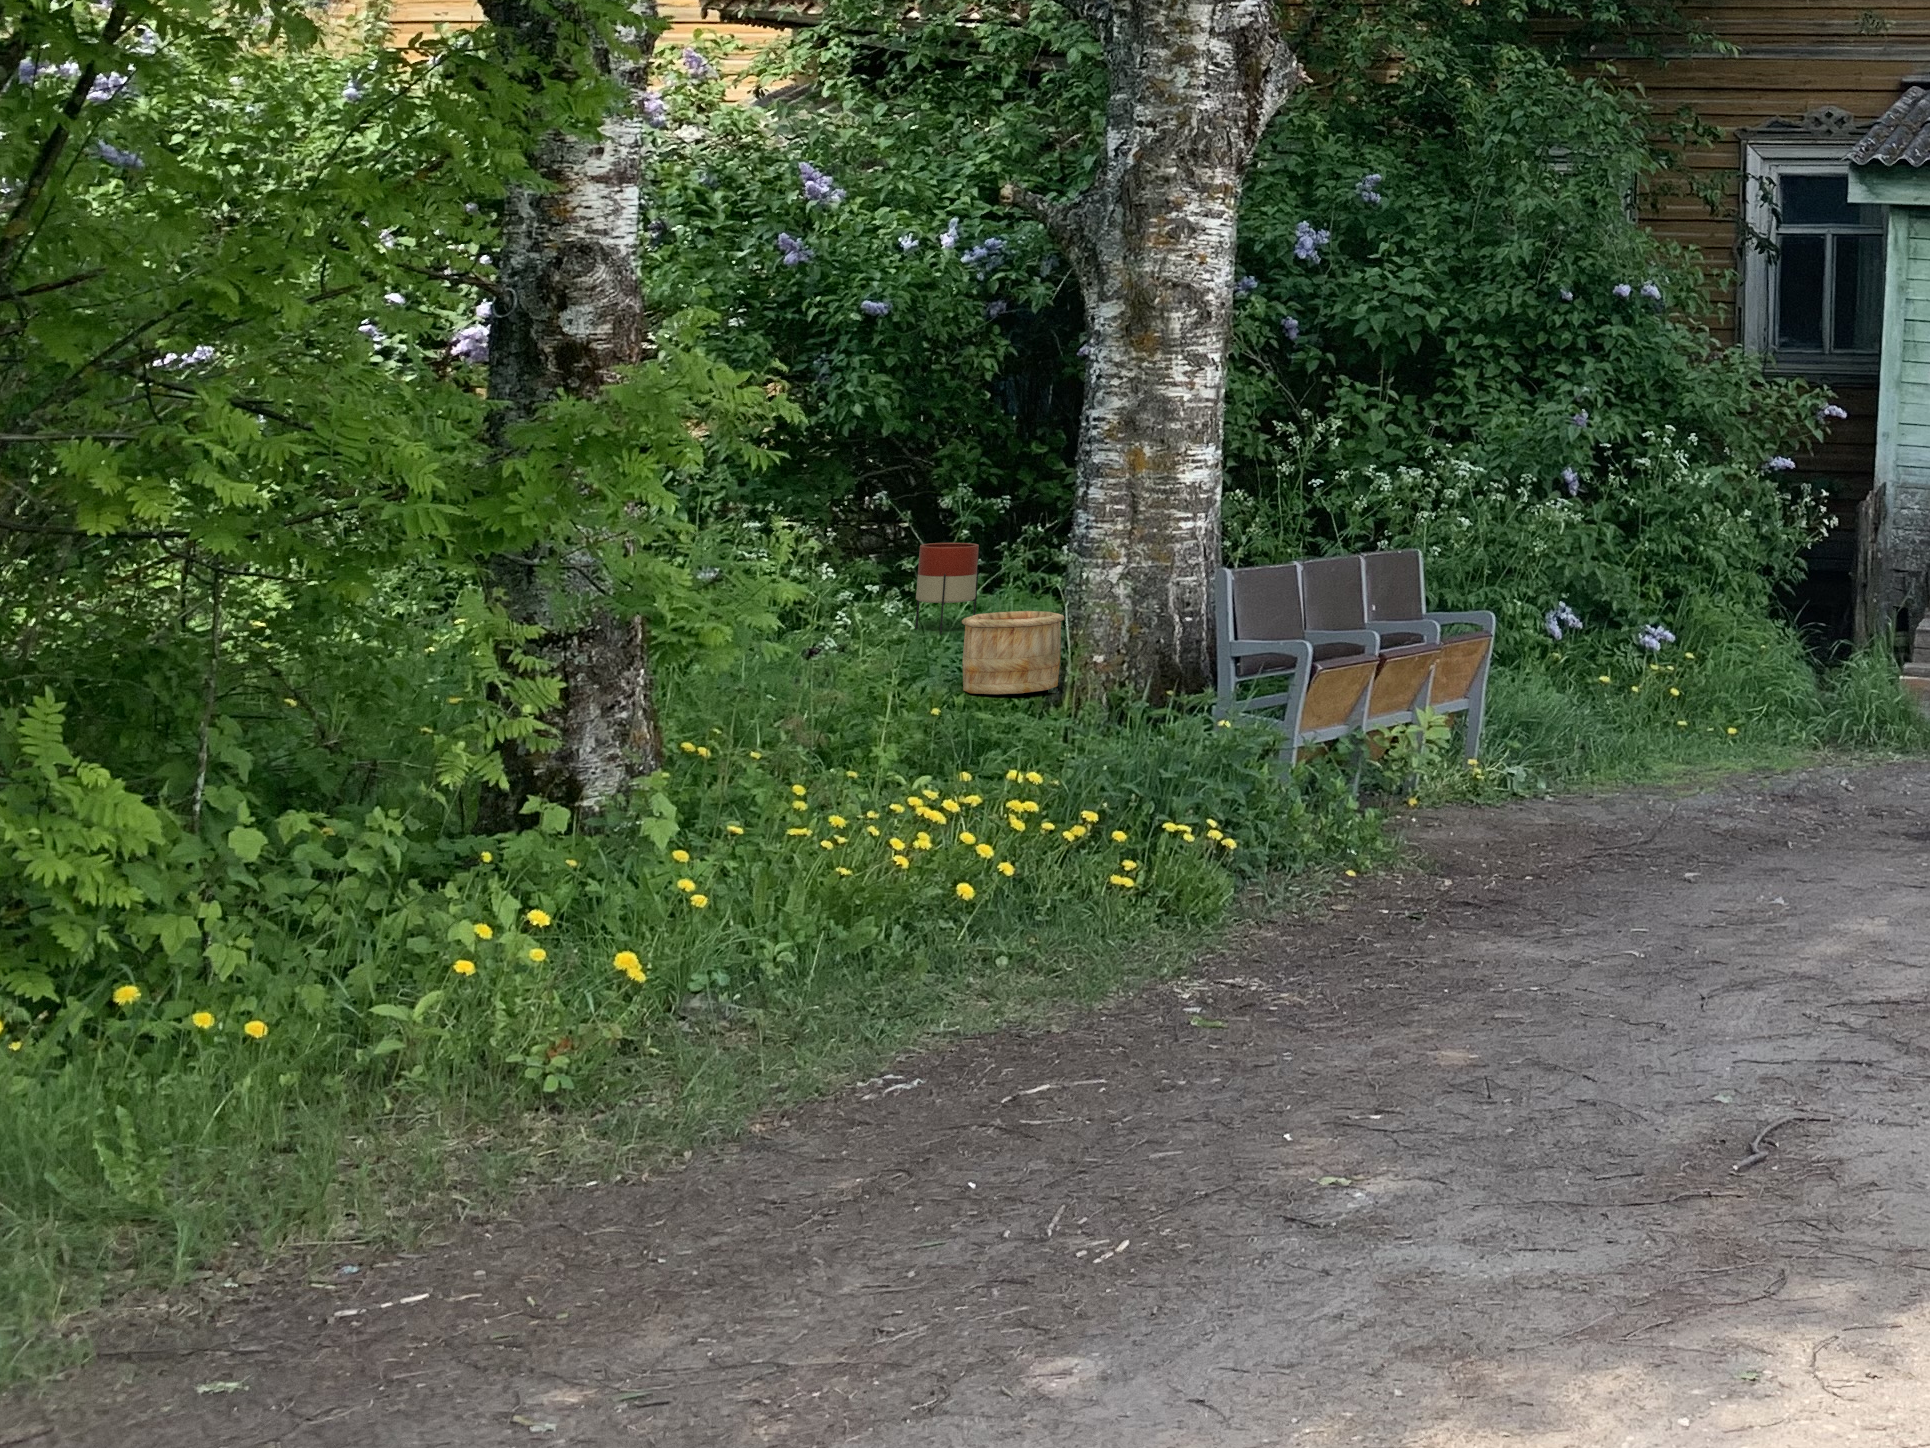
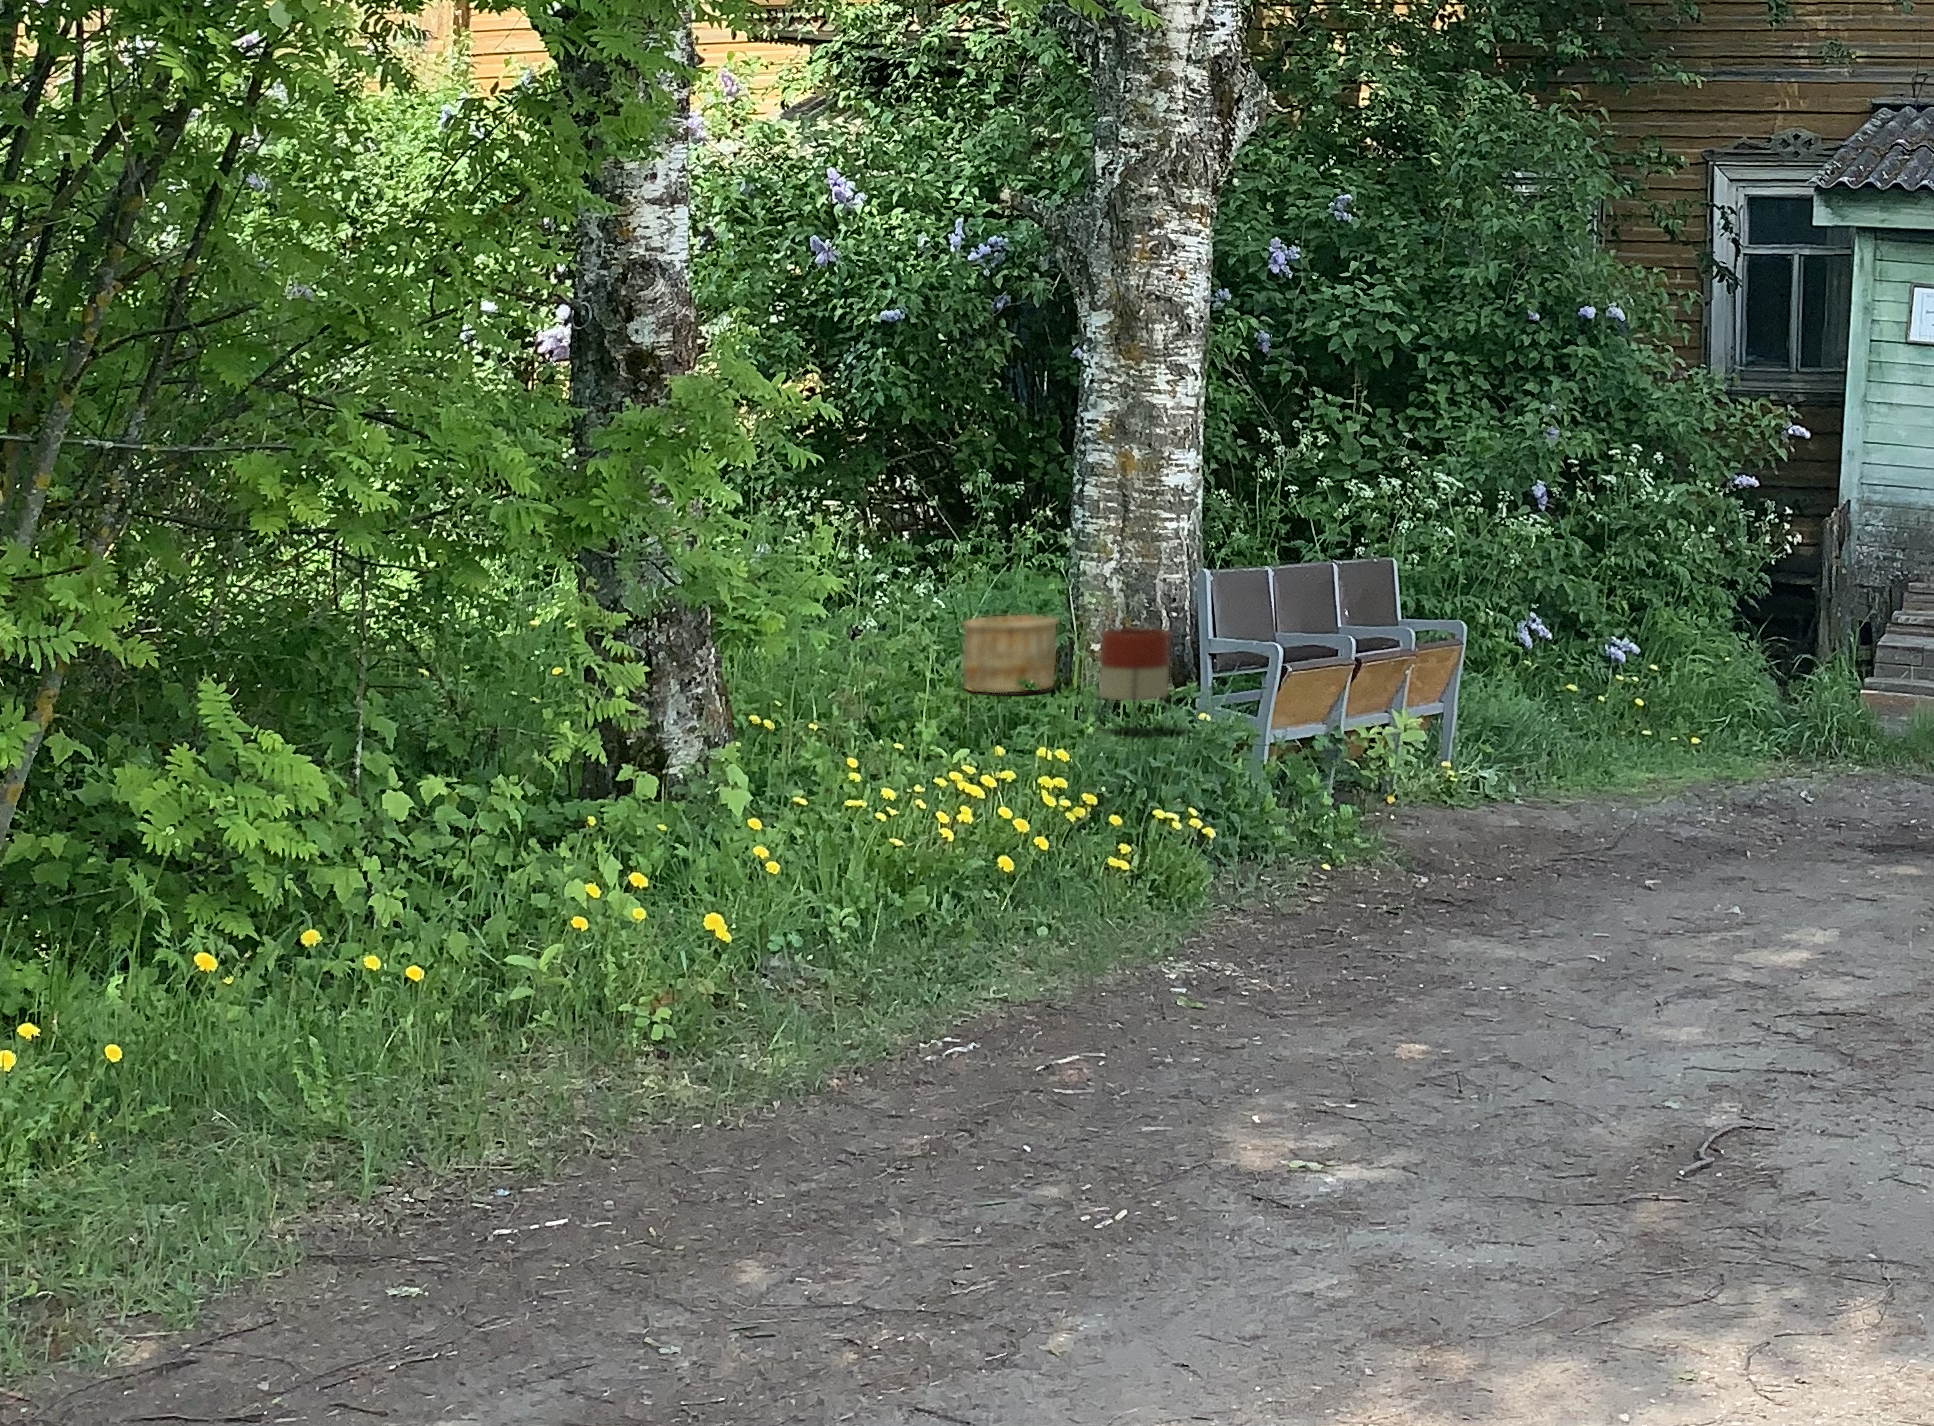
planter: present [915,543,979,634] -> present [1098,628,1171,725]

